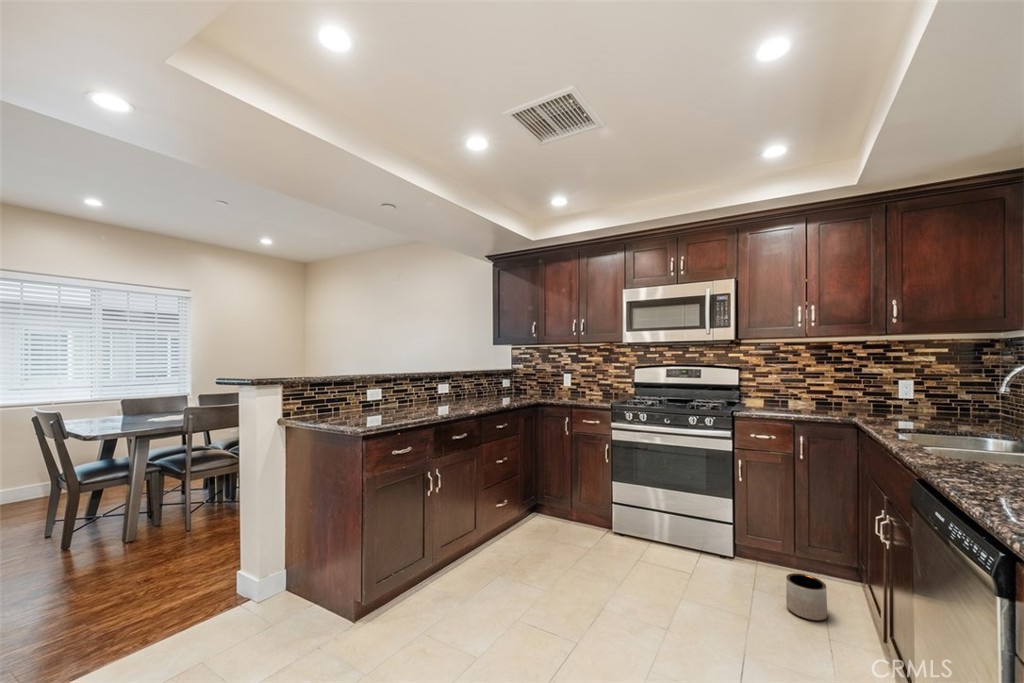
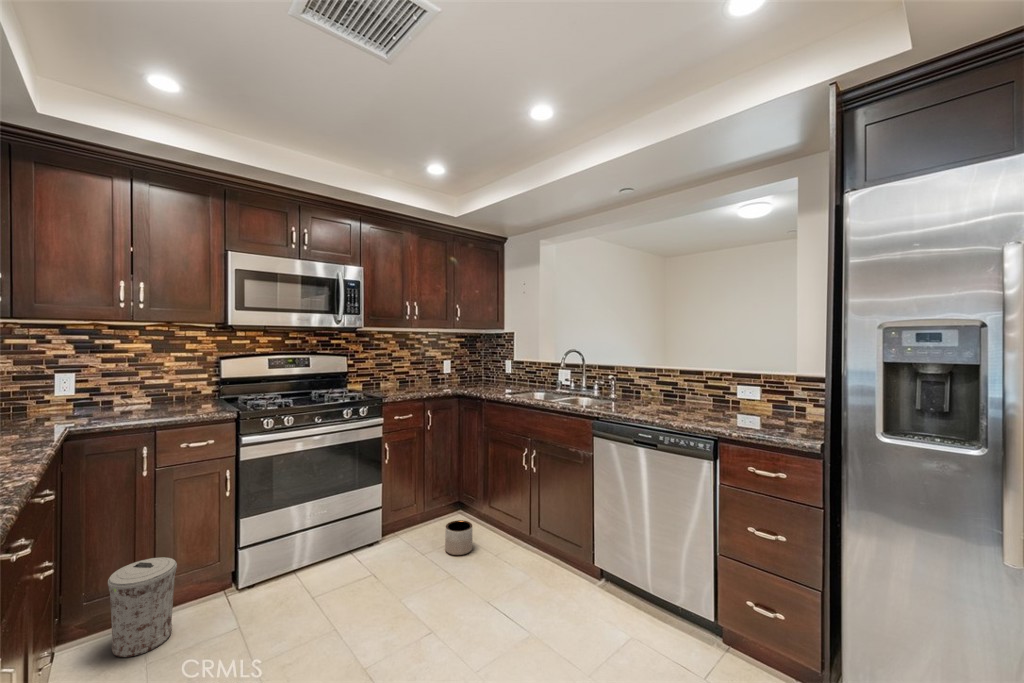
trash can: none [541,485,572,538] -> present [108,557,177,657]

